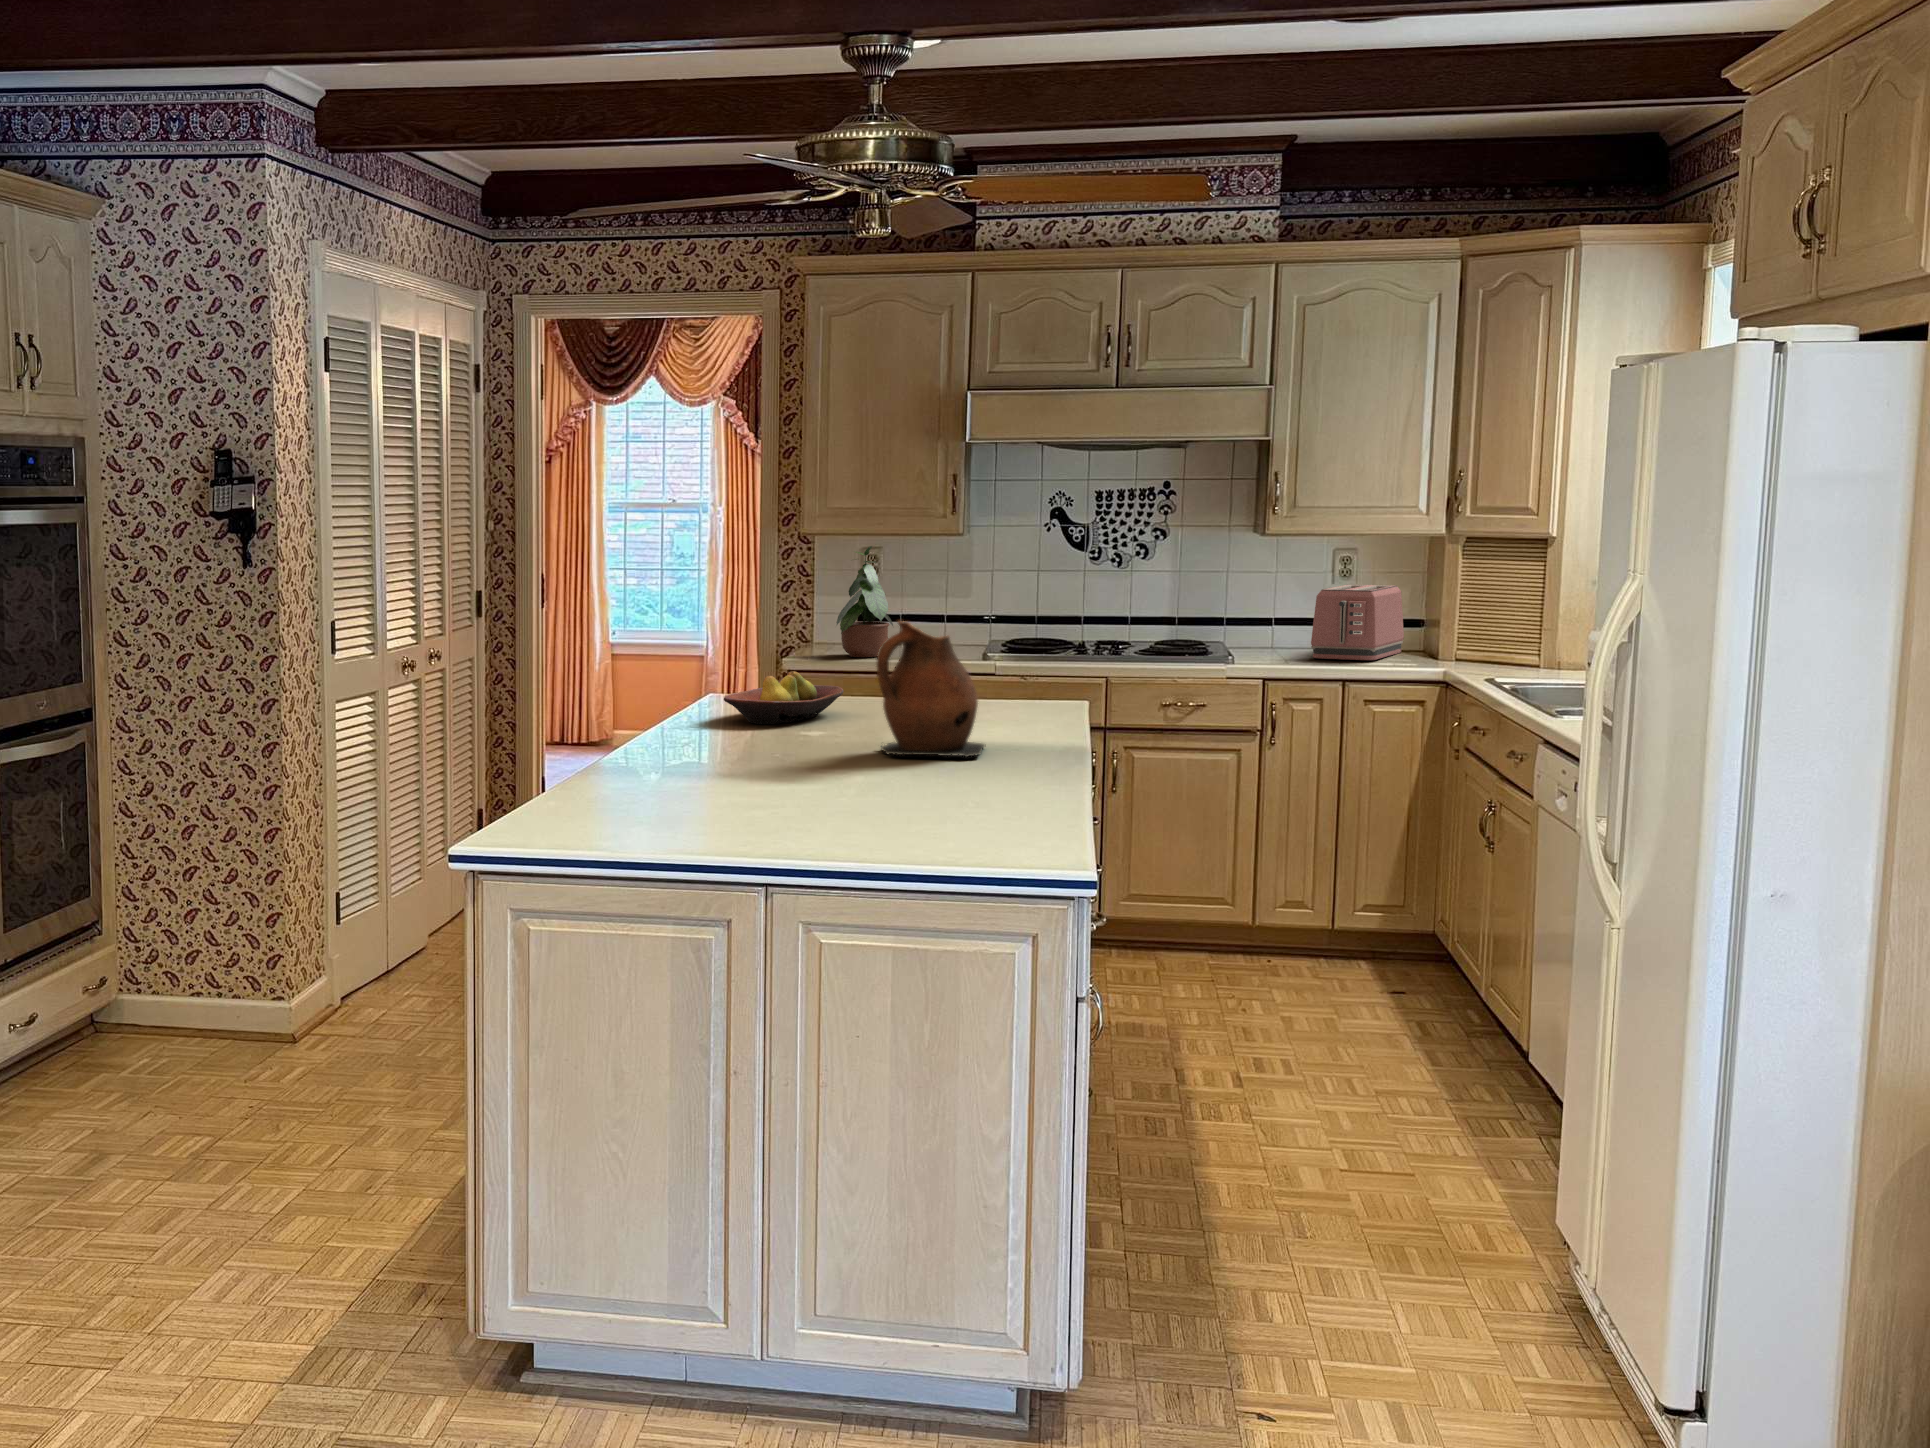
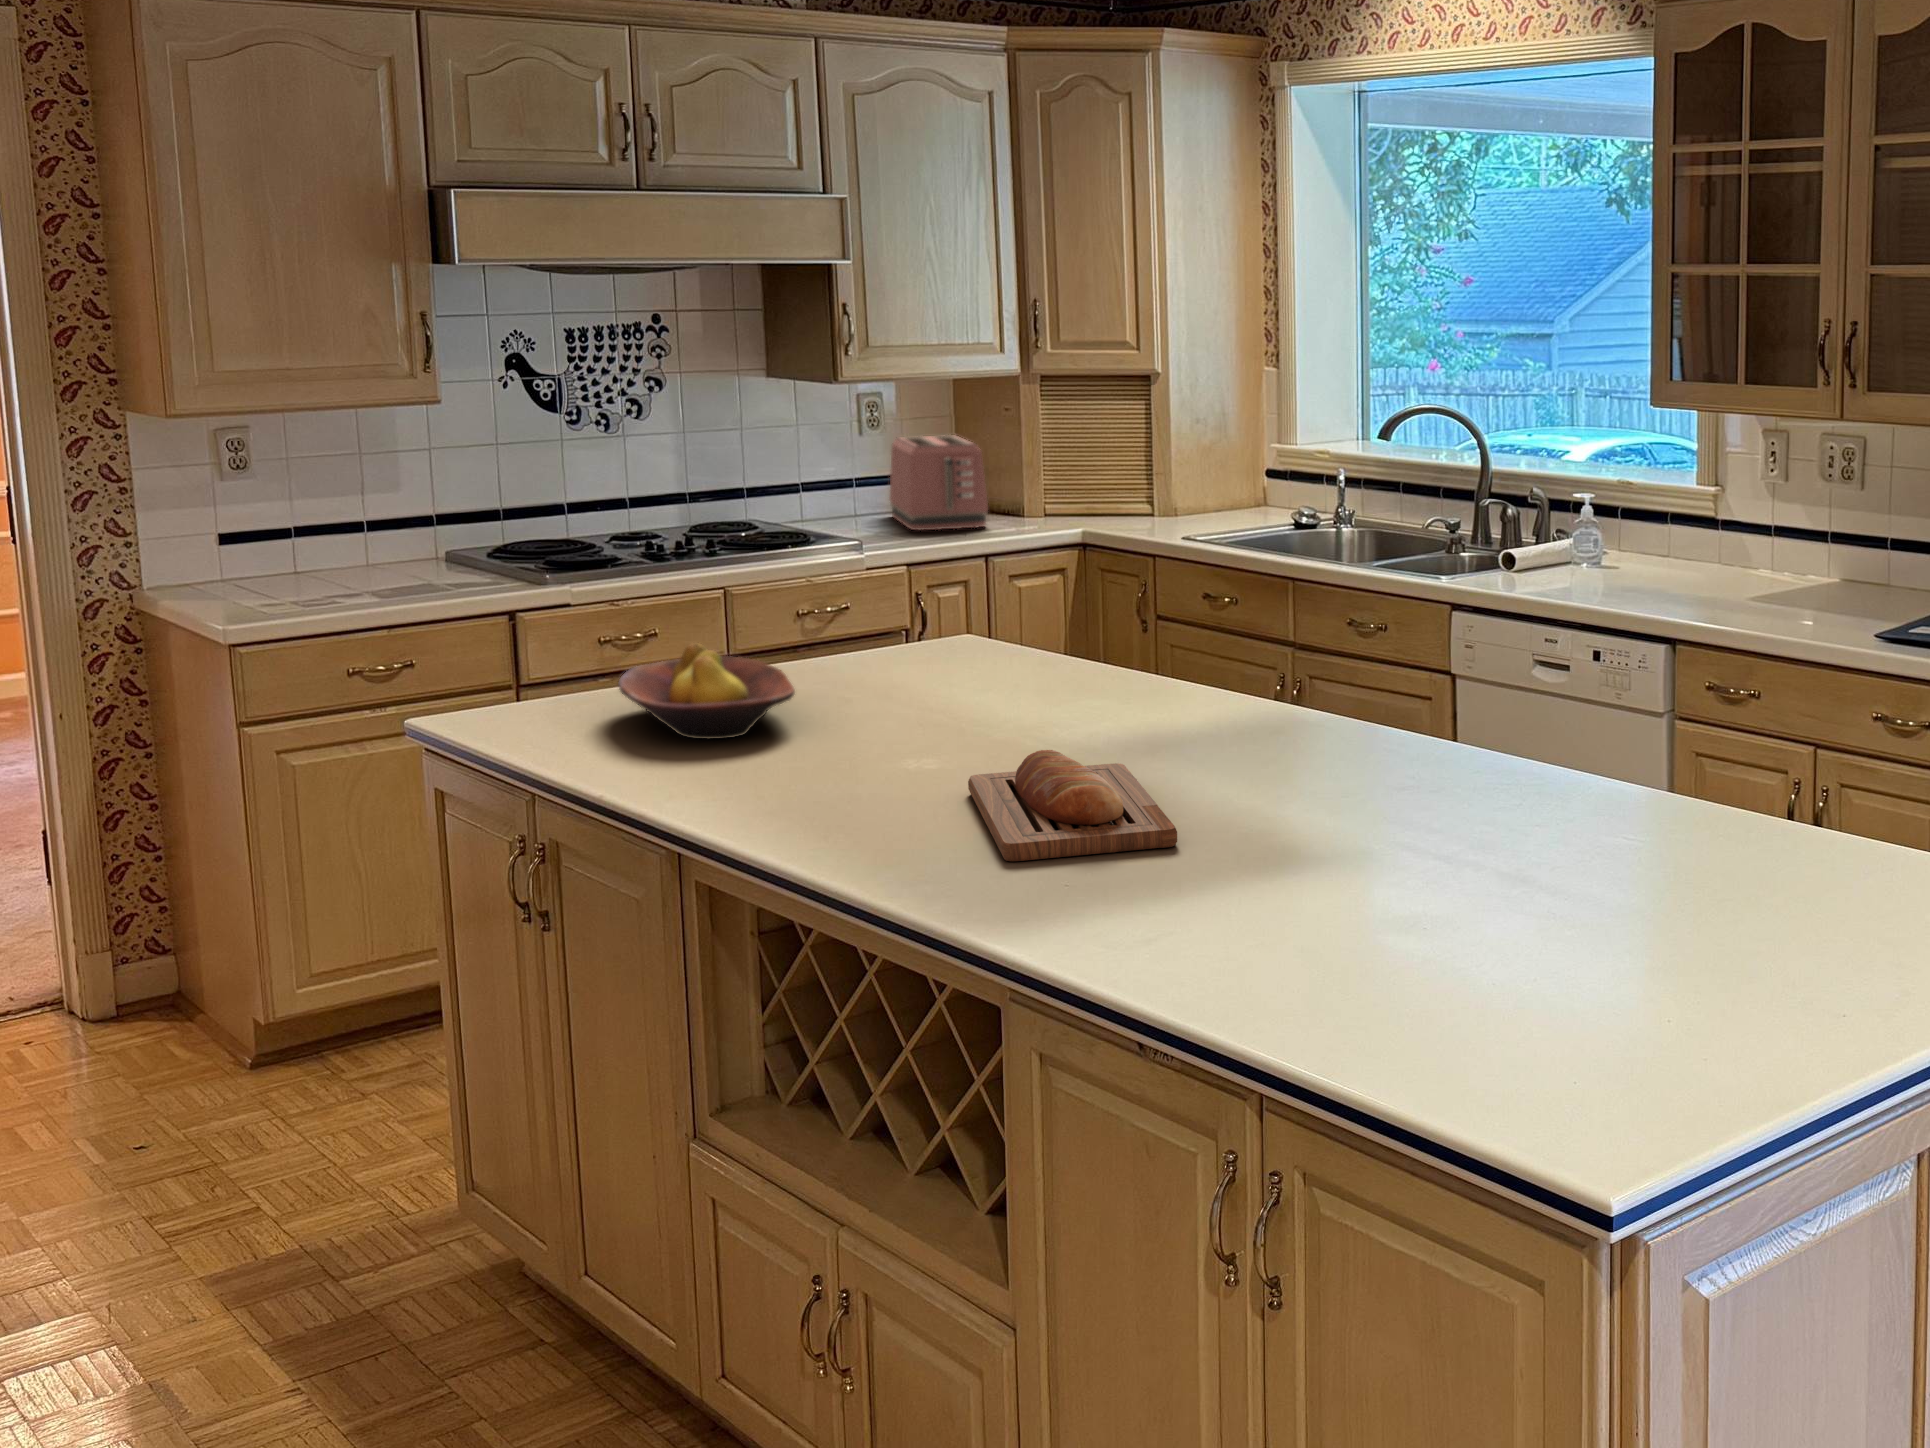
potted plant: present [836,546,893,657] -> none [236,421,357,598]
ceramic pitcher: present [877,621,985,757] -> none [1077,549,1266,754]
bread loaf: none [656,729,831,779] -> present [968,750,1177,861]

